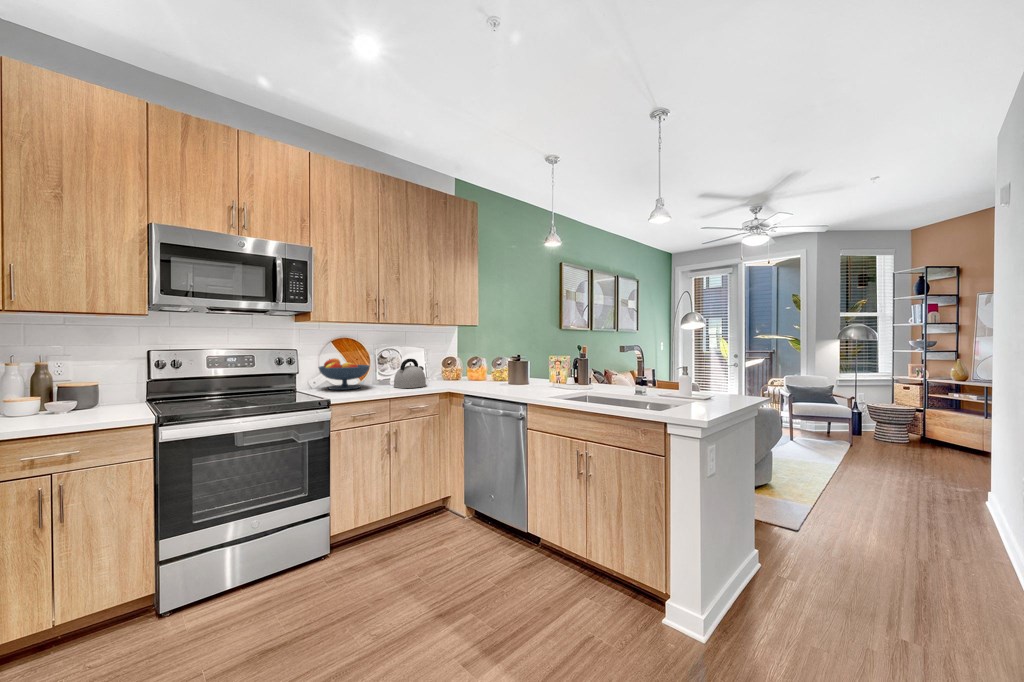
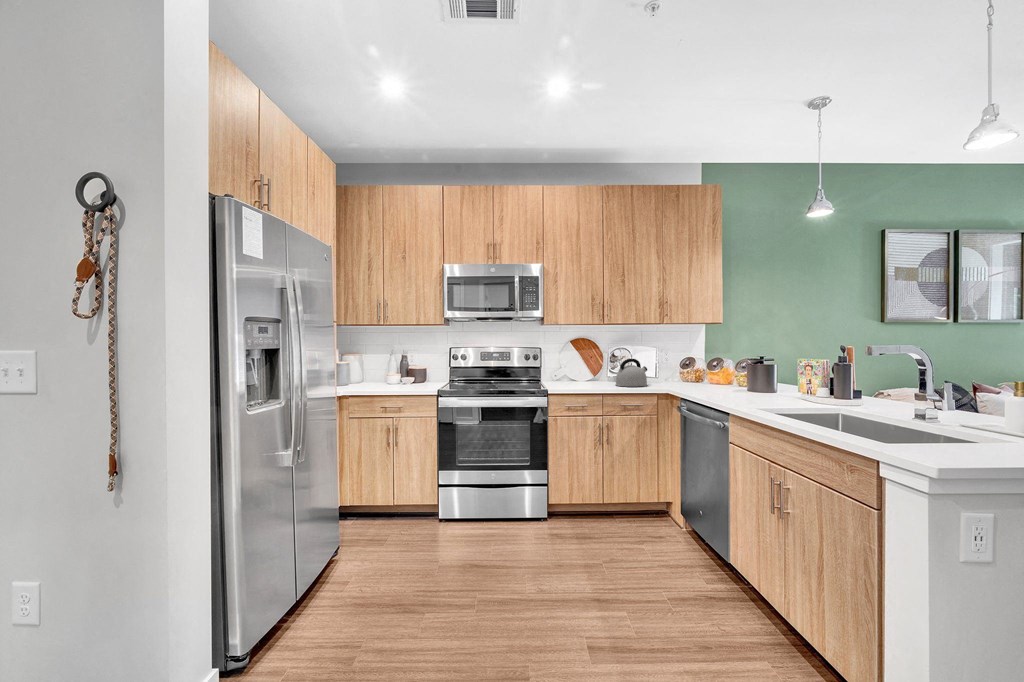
fruit bowl: present [319,358,370,390] -> none [553,356,596,384]

